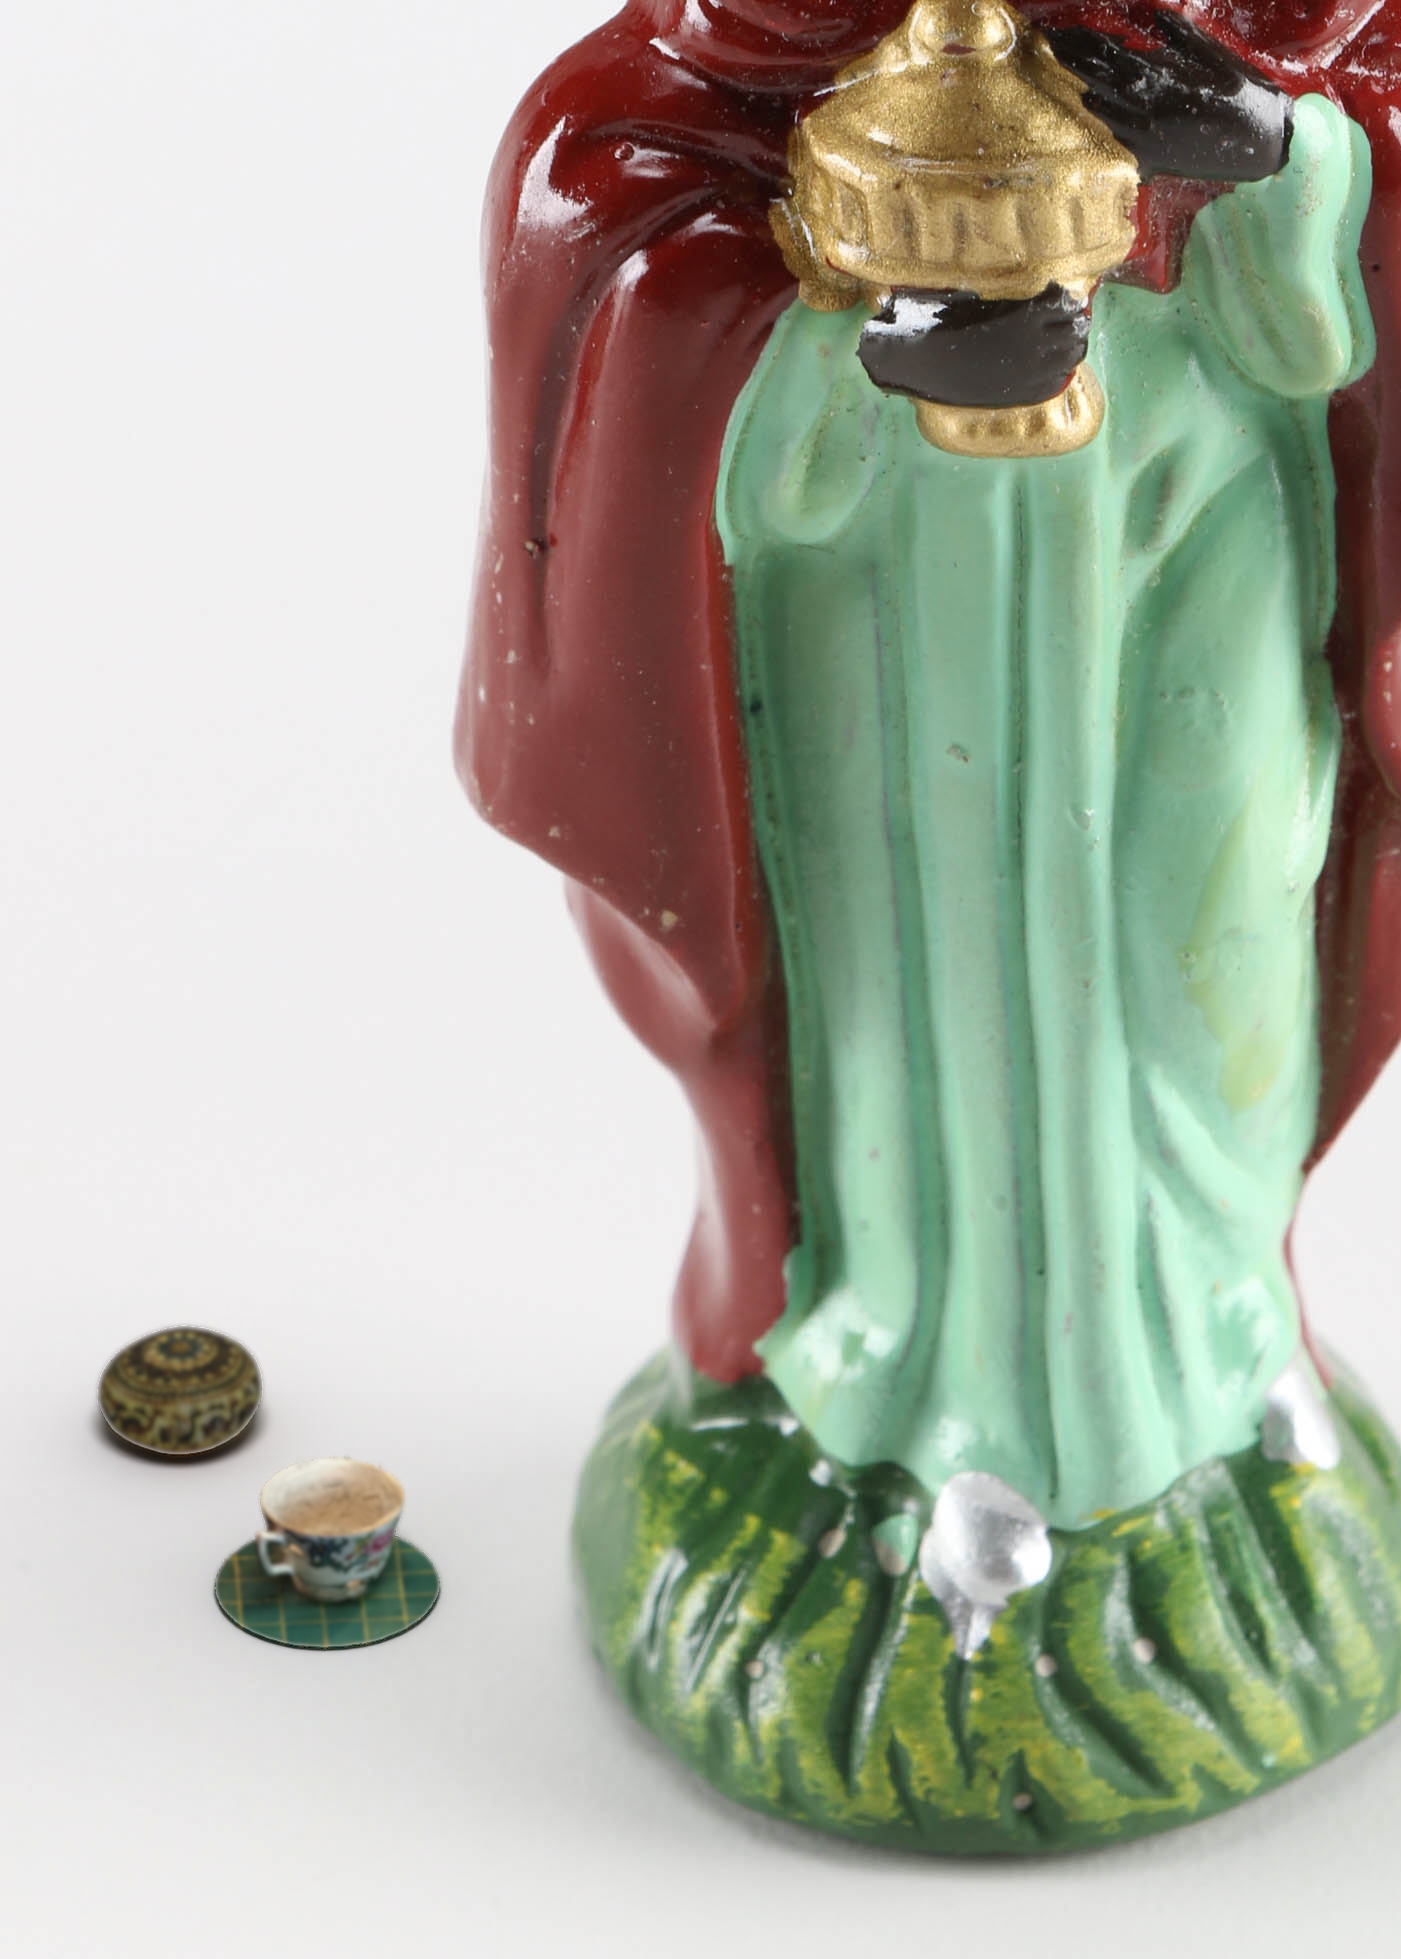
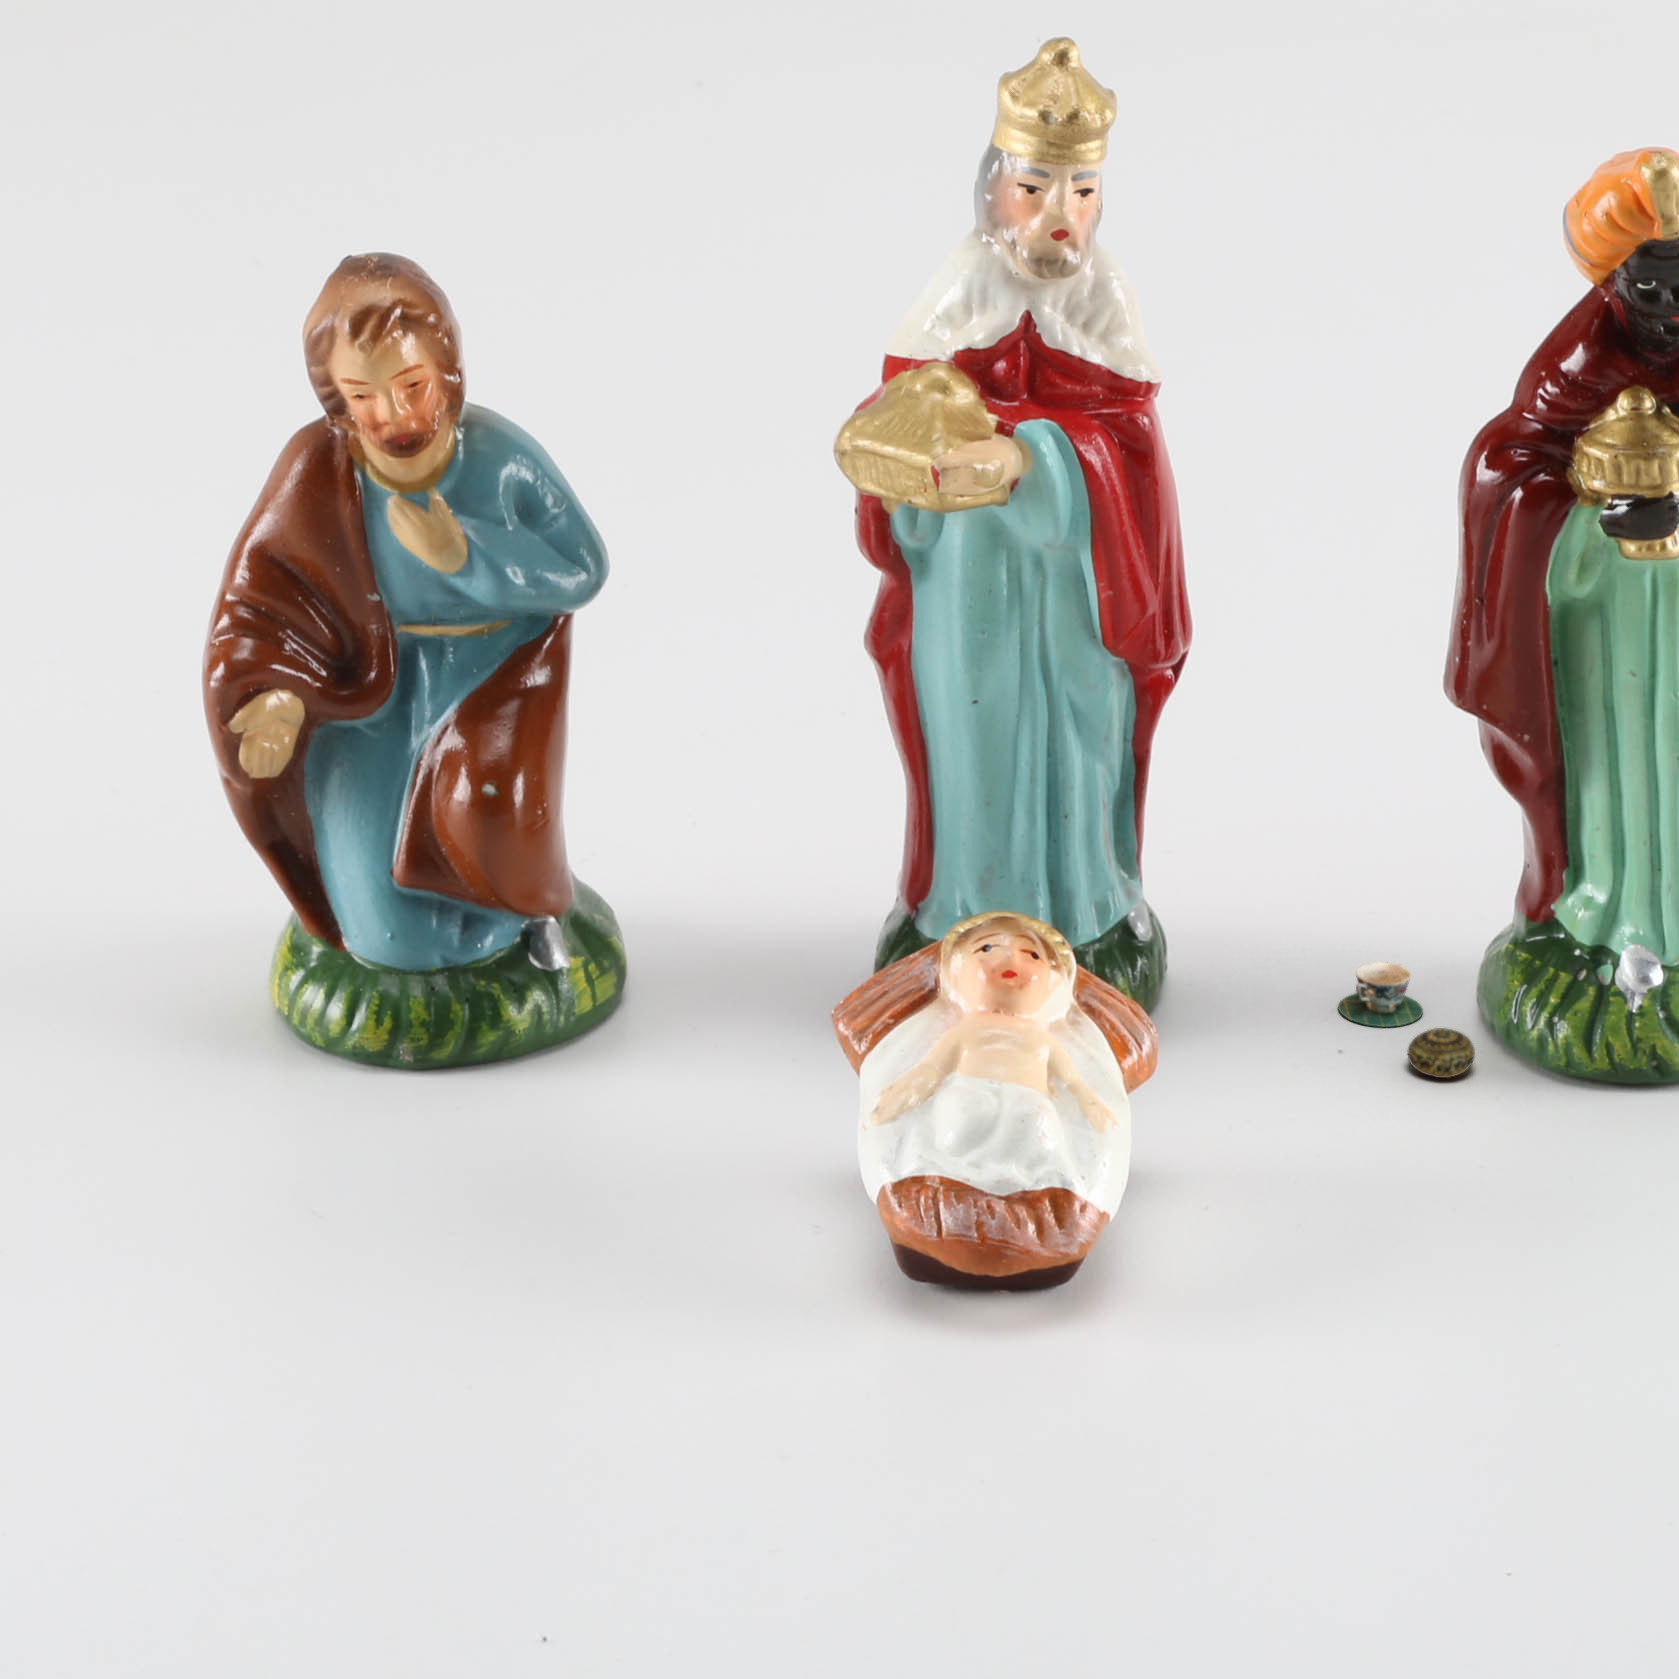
decorative ball: present [98,1326,262,1455] -> present [1408,1028,1475,1078]

